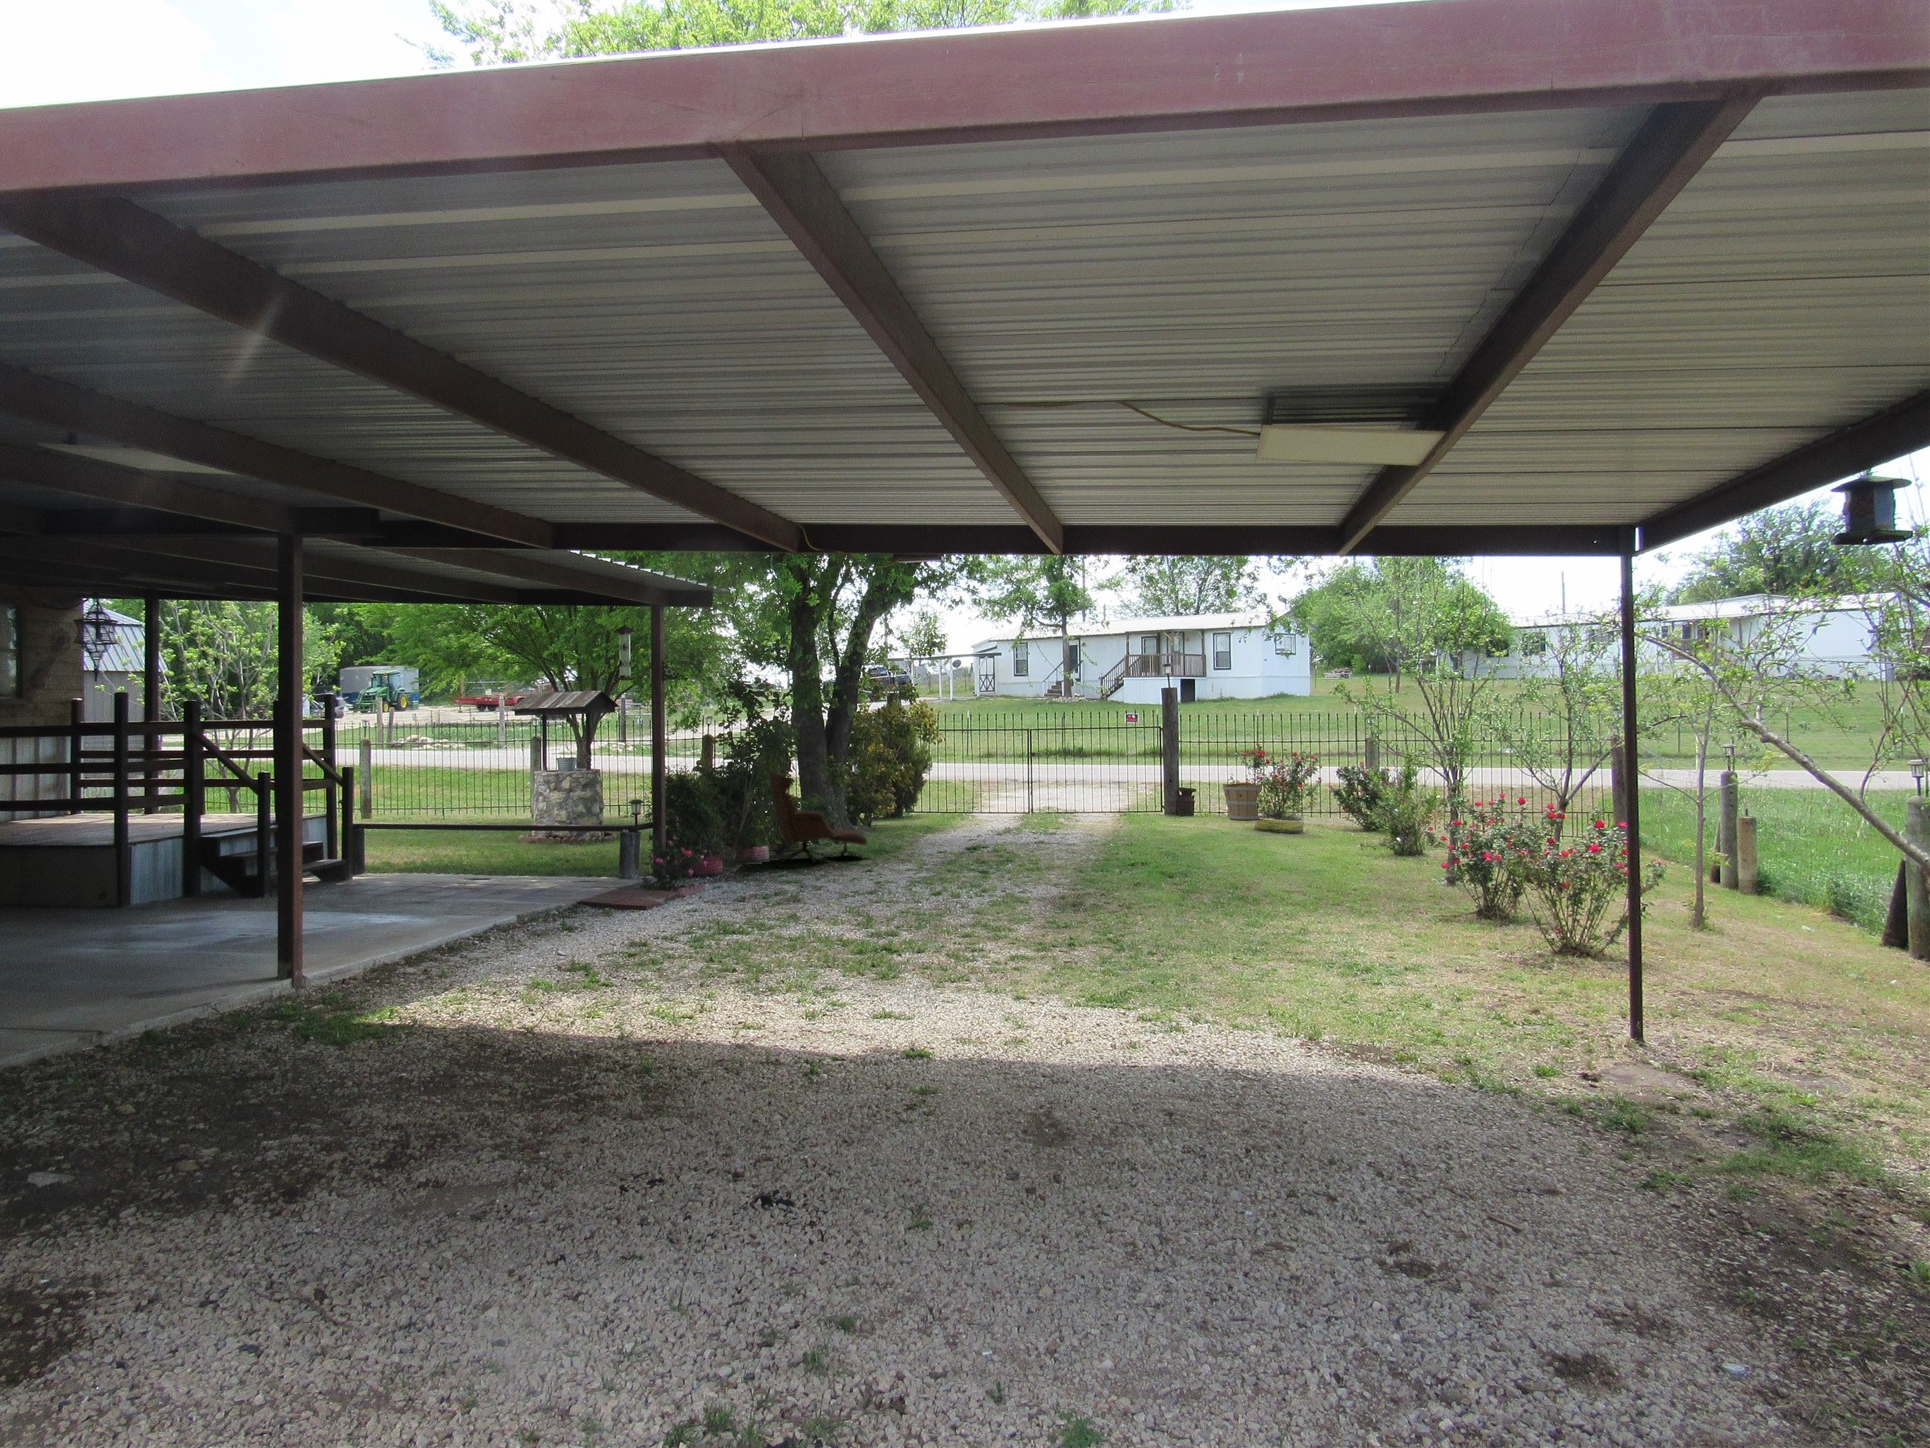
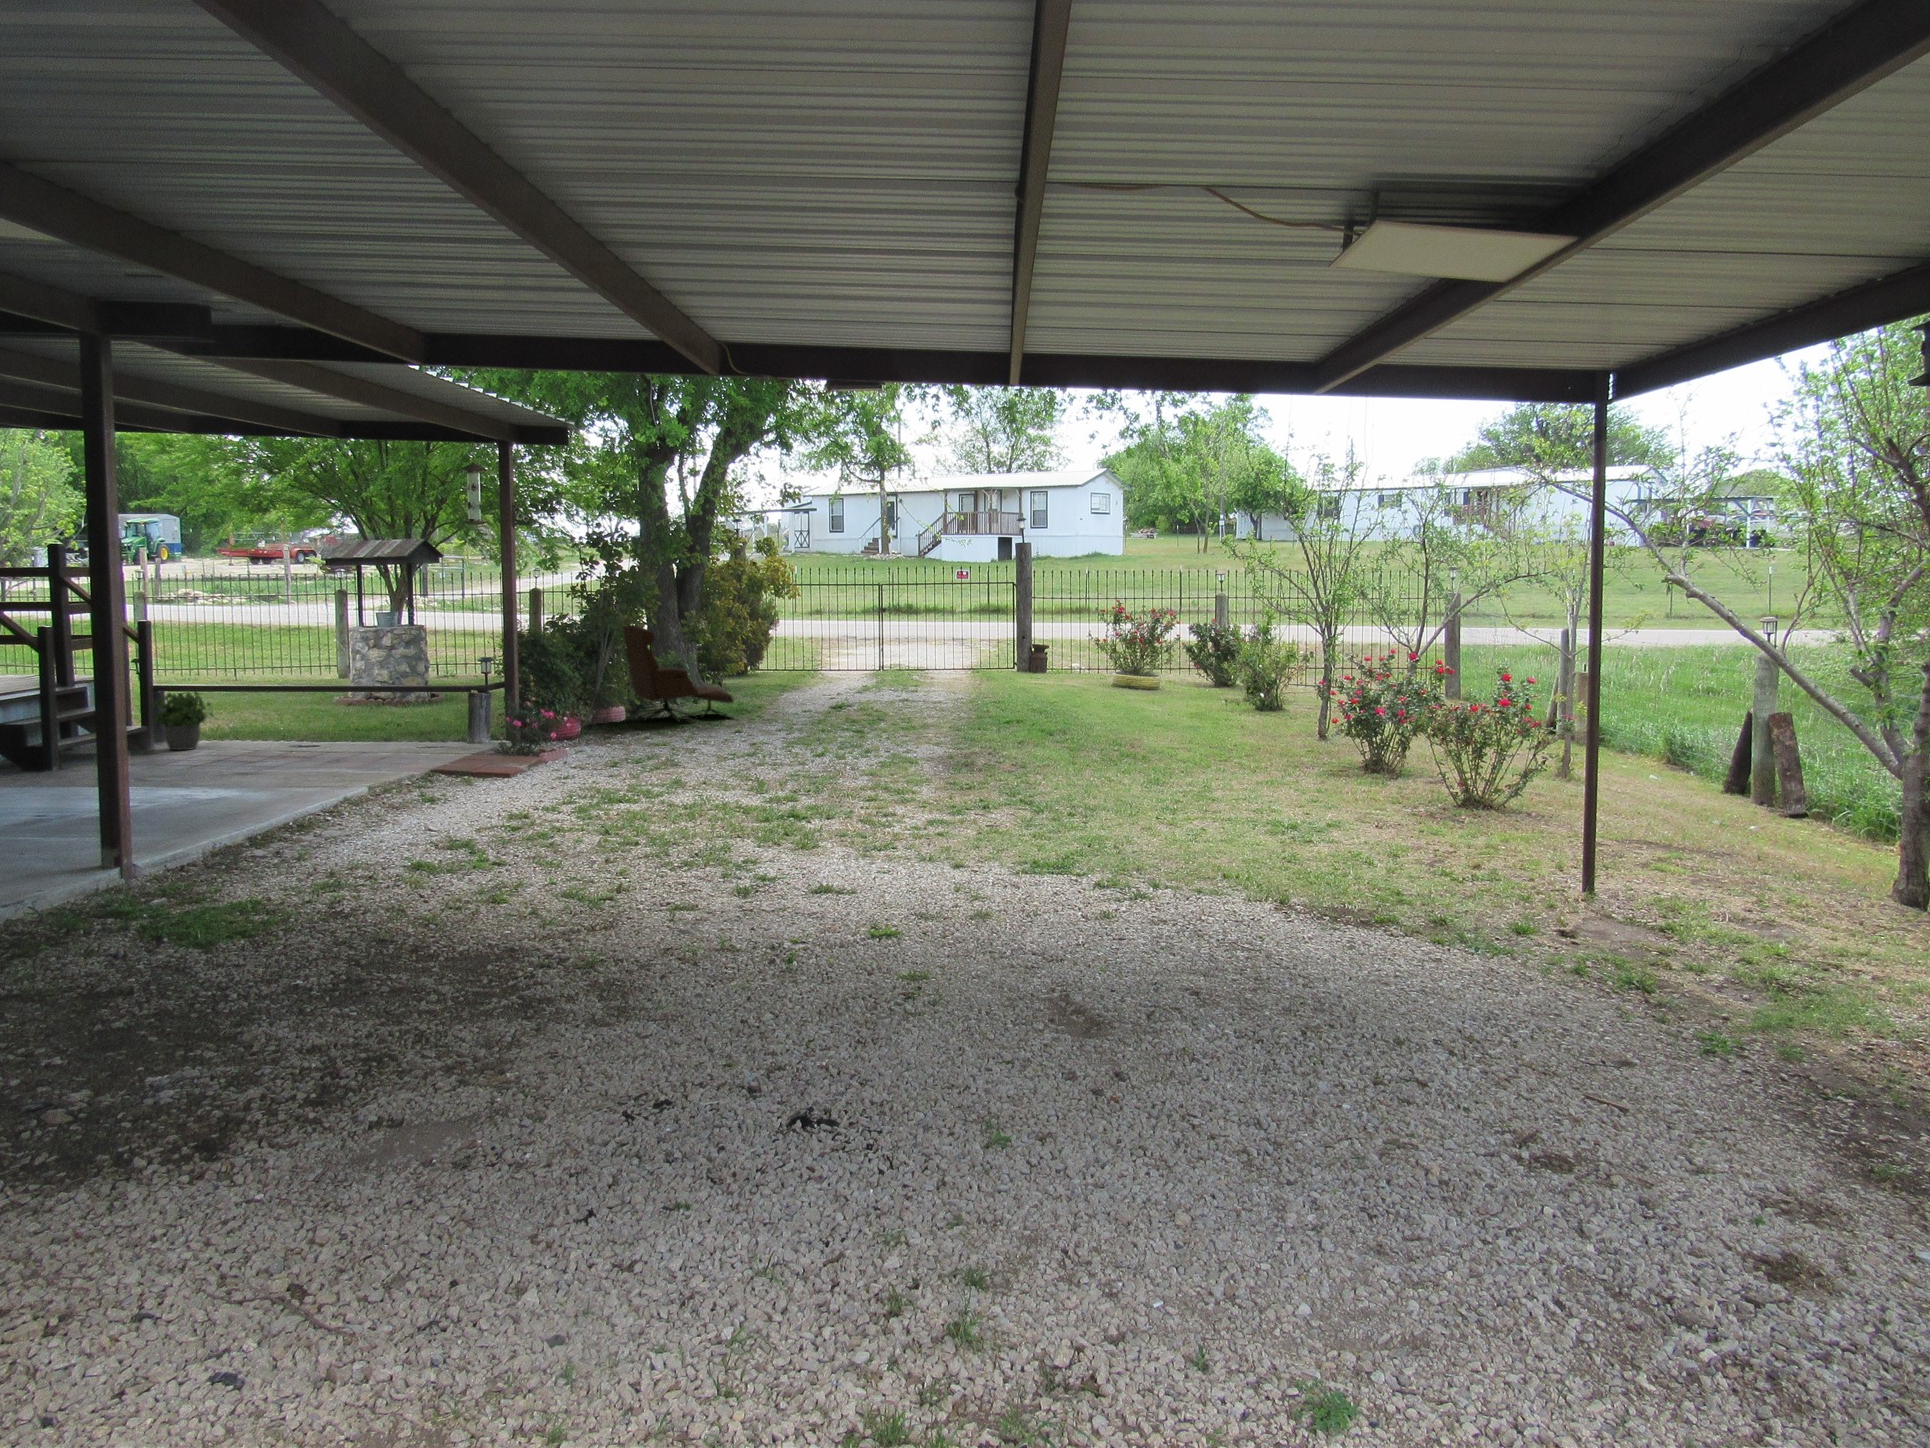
wooden bucket: present [1222,783,1263,820] -> none [1079,642,1120,678]
potted plant: none [369,832,416,885] -> present [154,691,213,750]

